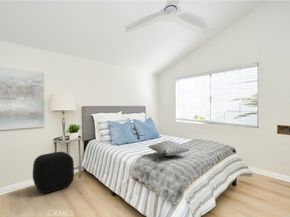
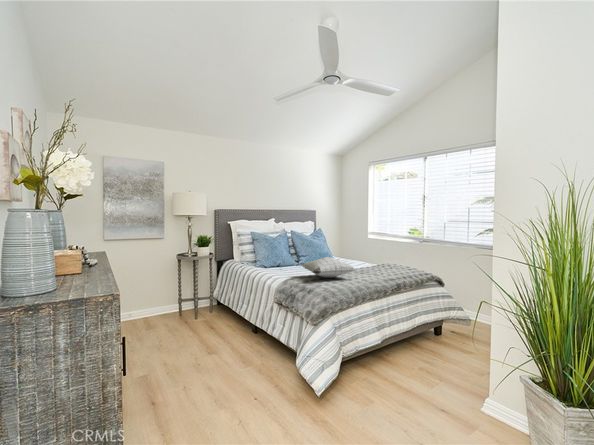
ottoman: present [33,152,74,193] -> none [151,273,203,325]

